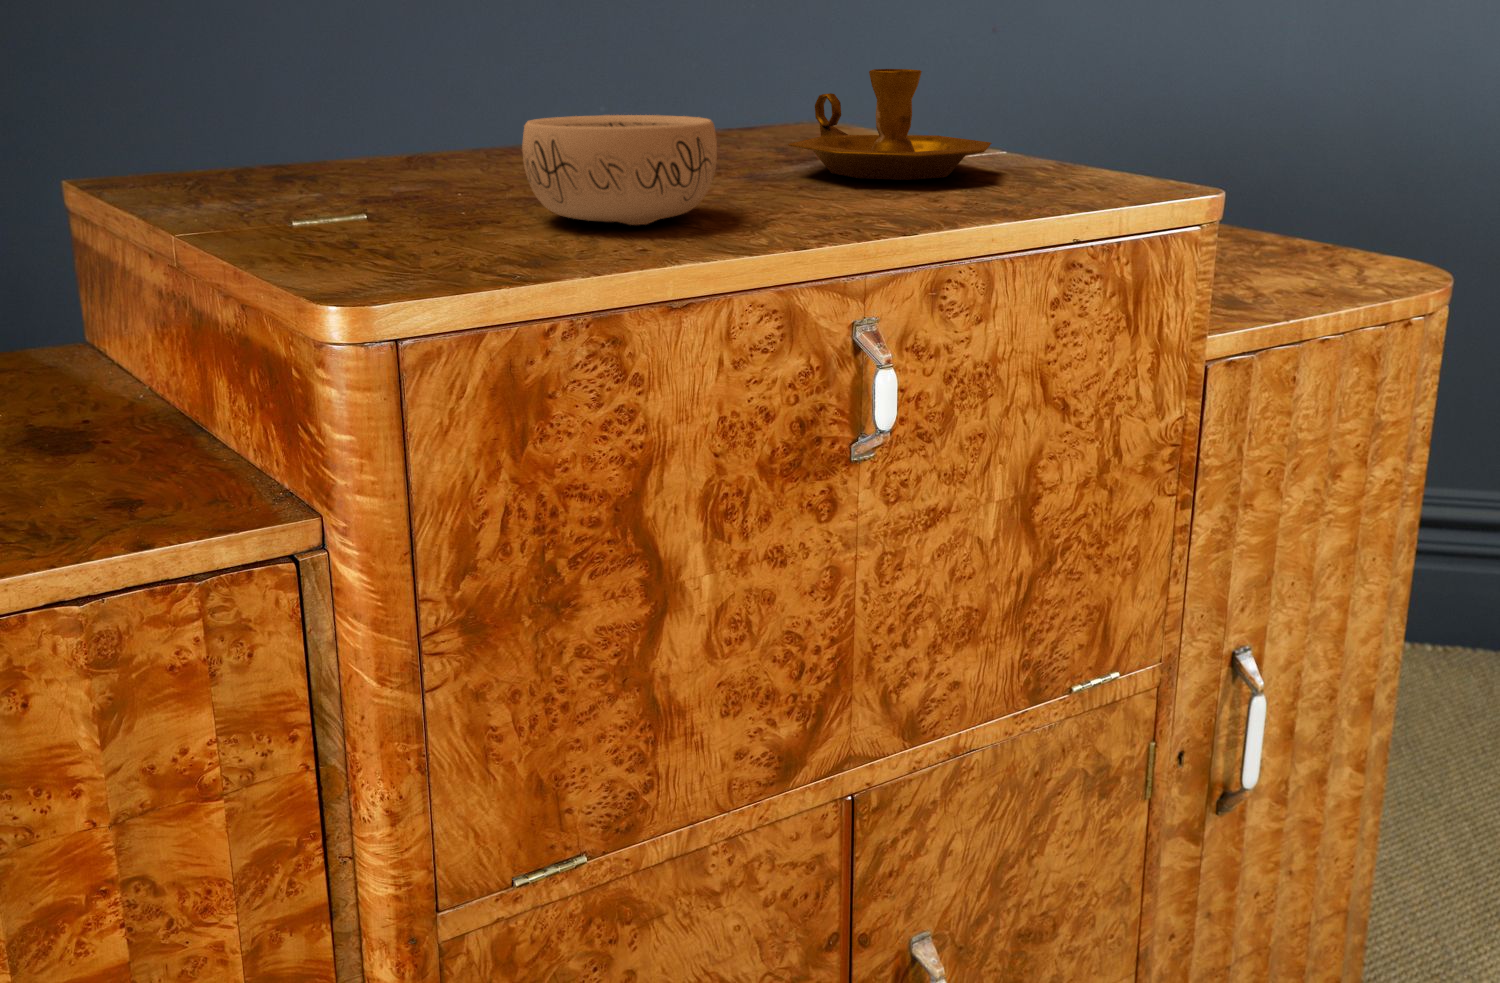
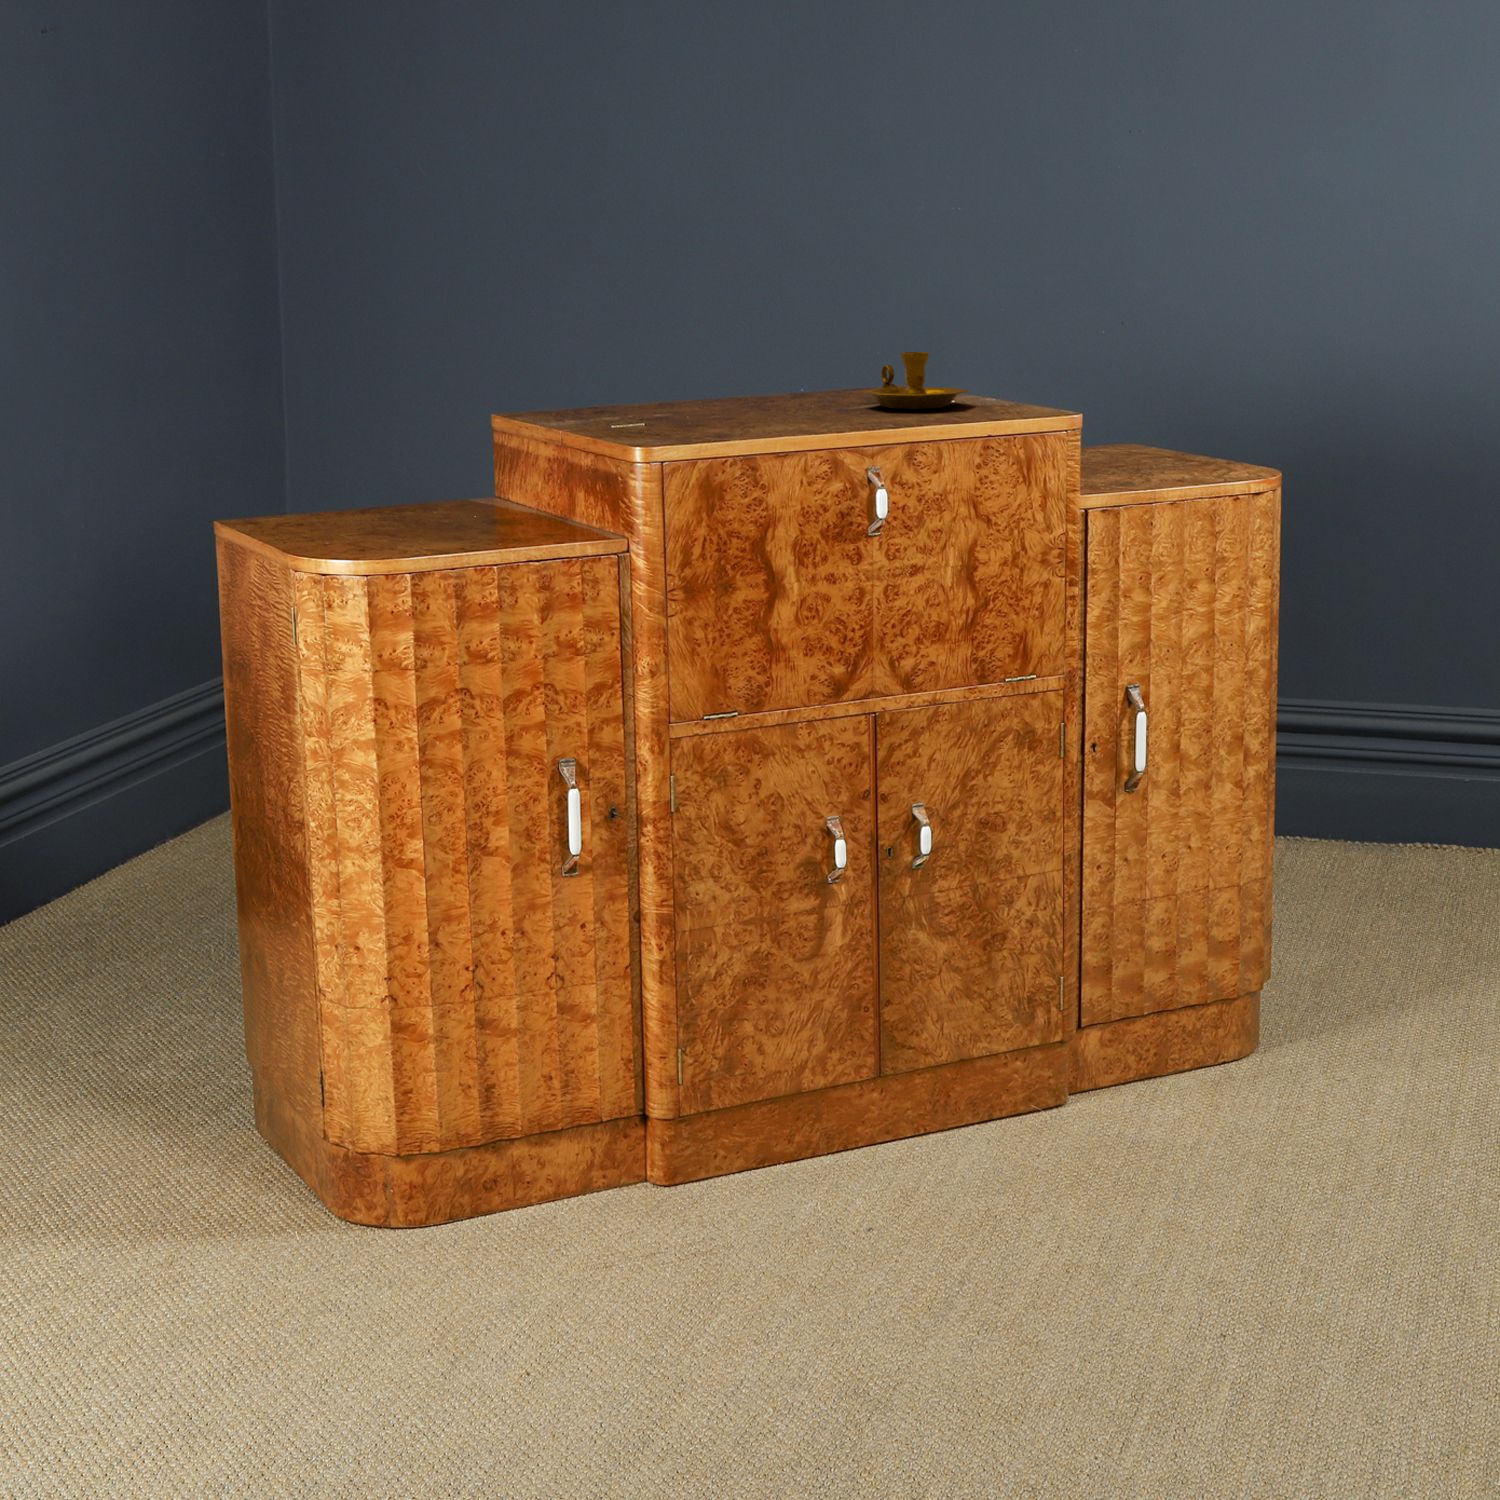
decorative bowl: present [522,115,717,225] -> none [717,376,808,425]

